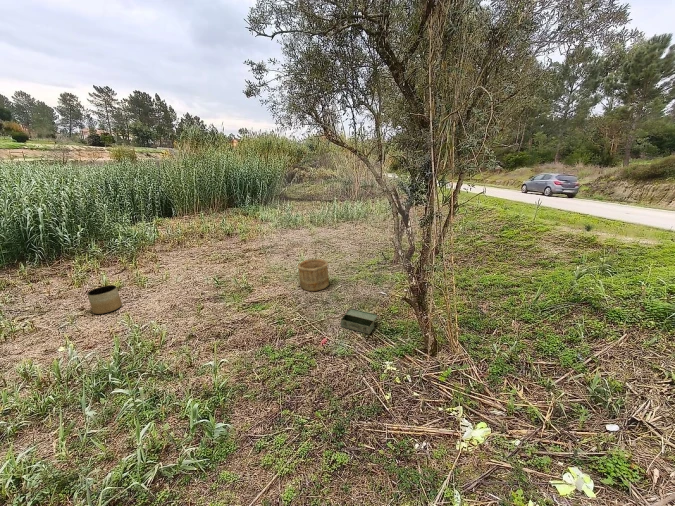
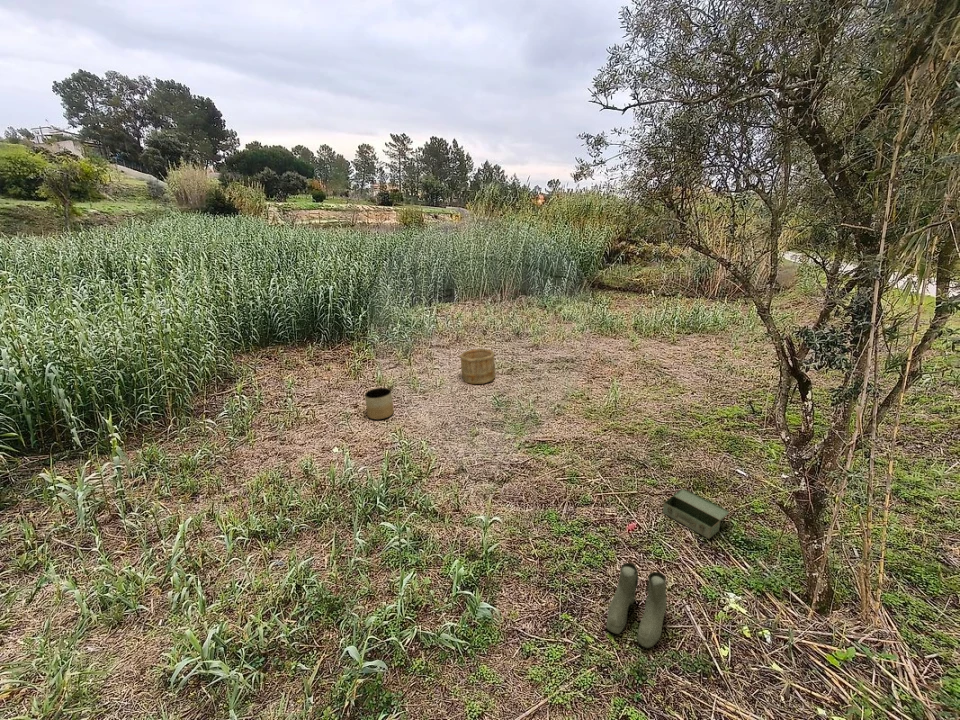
wooden bucket: present [298,259,329,291] -> present [459,349,495,384]
boots: none [316,359,352,413] -> present [606,563,667,648]

